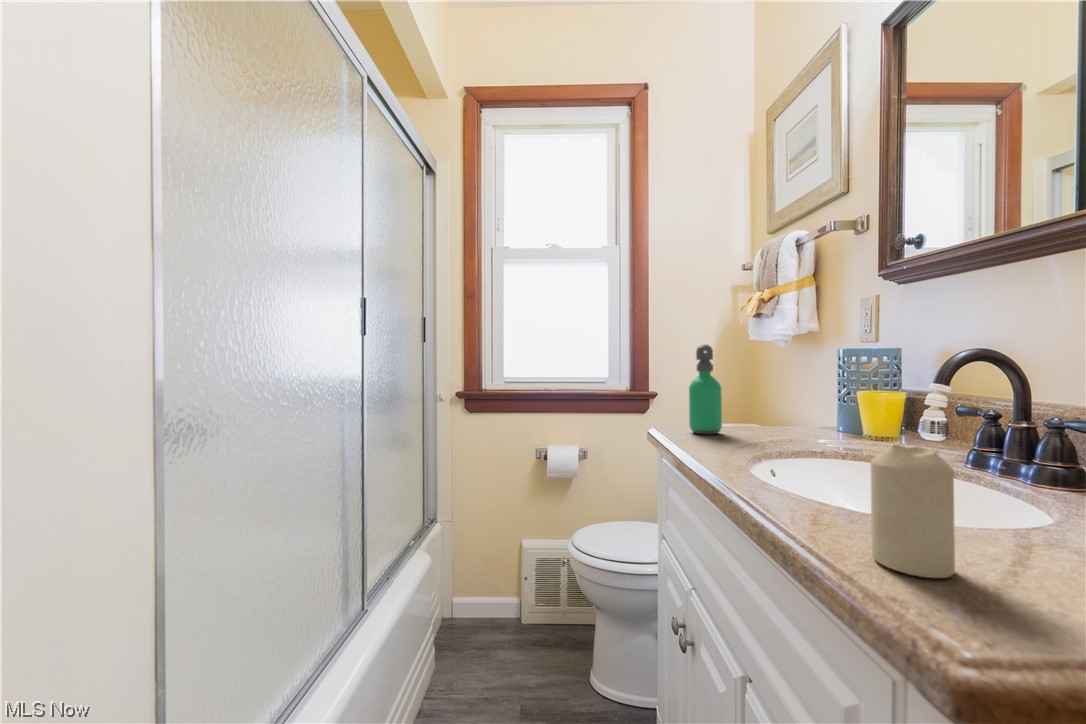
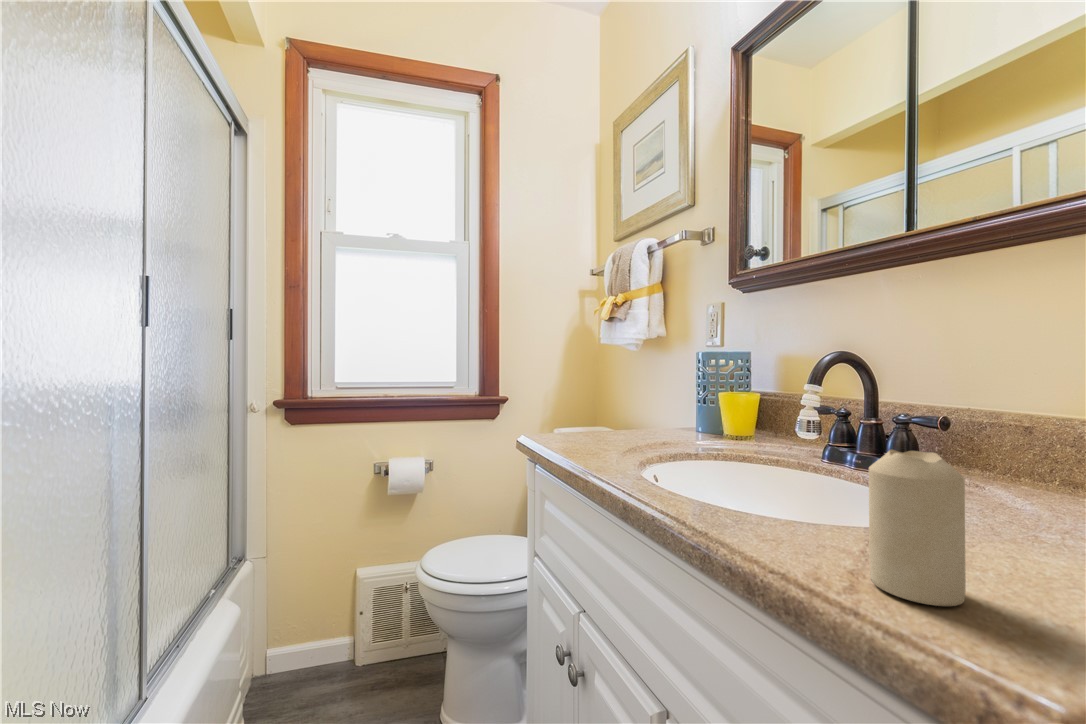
soap dispenser: present [689,345,722,434] -> none [562,344,595,442]

